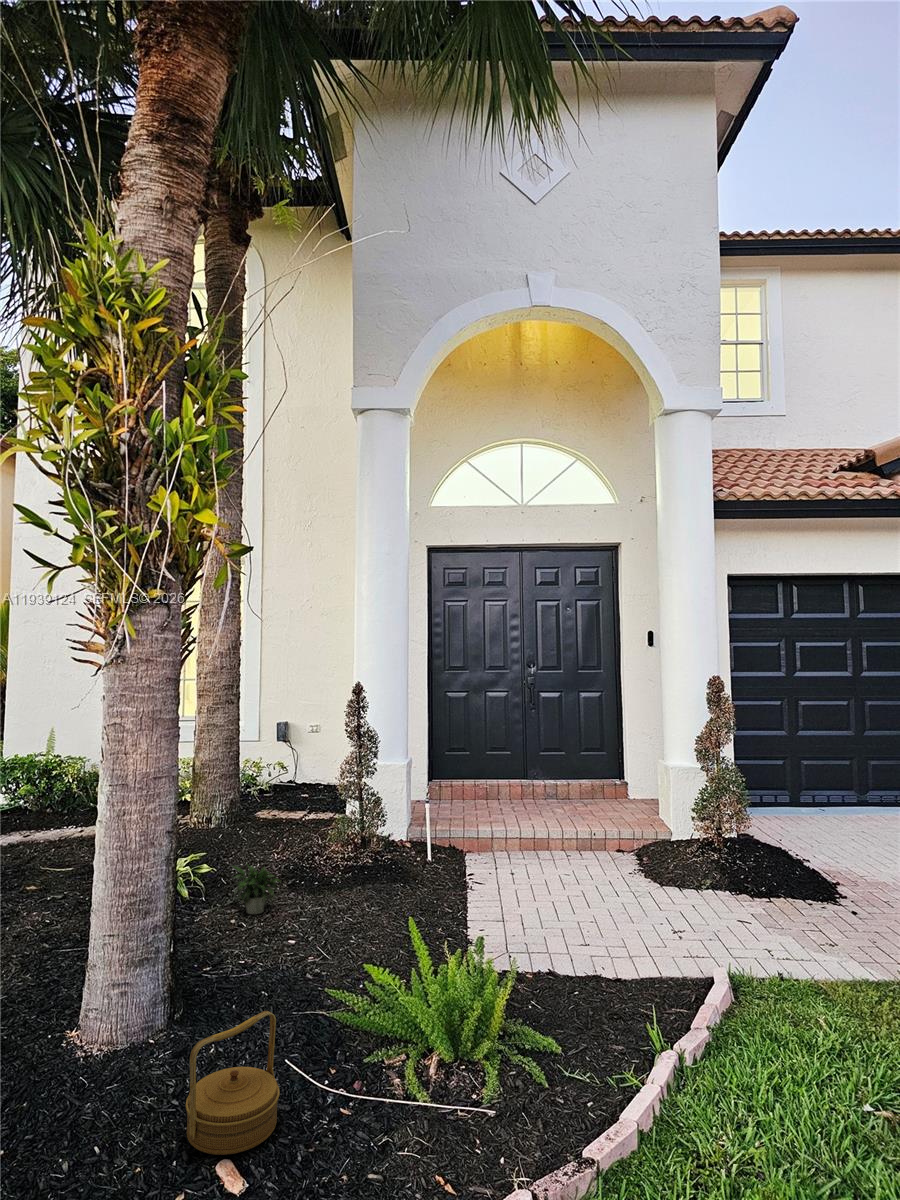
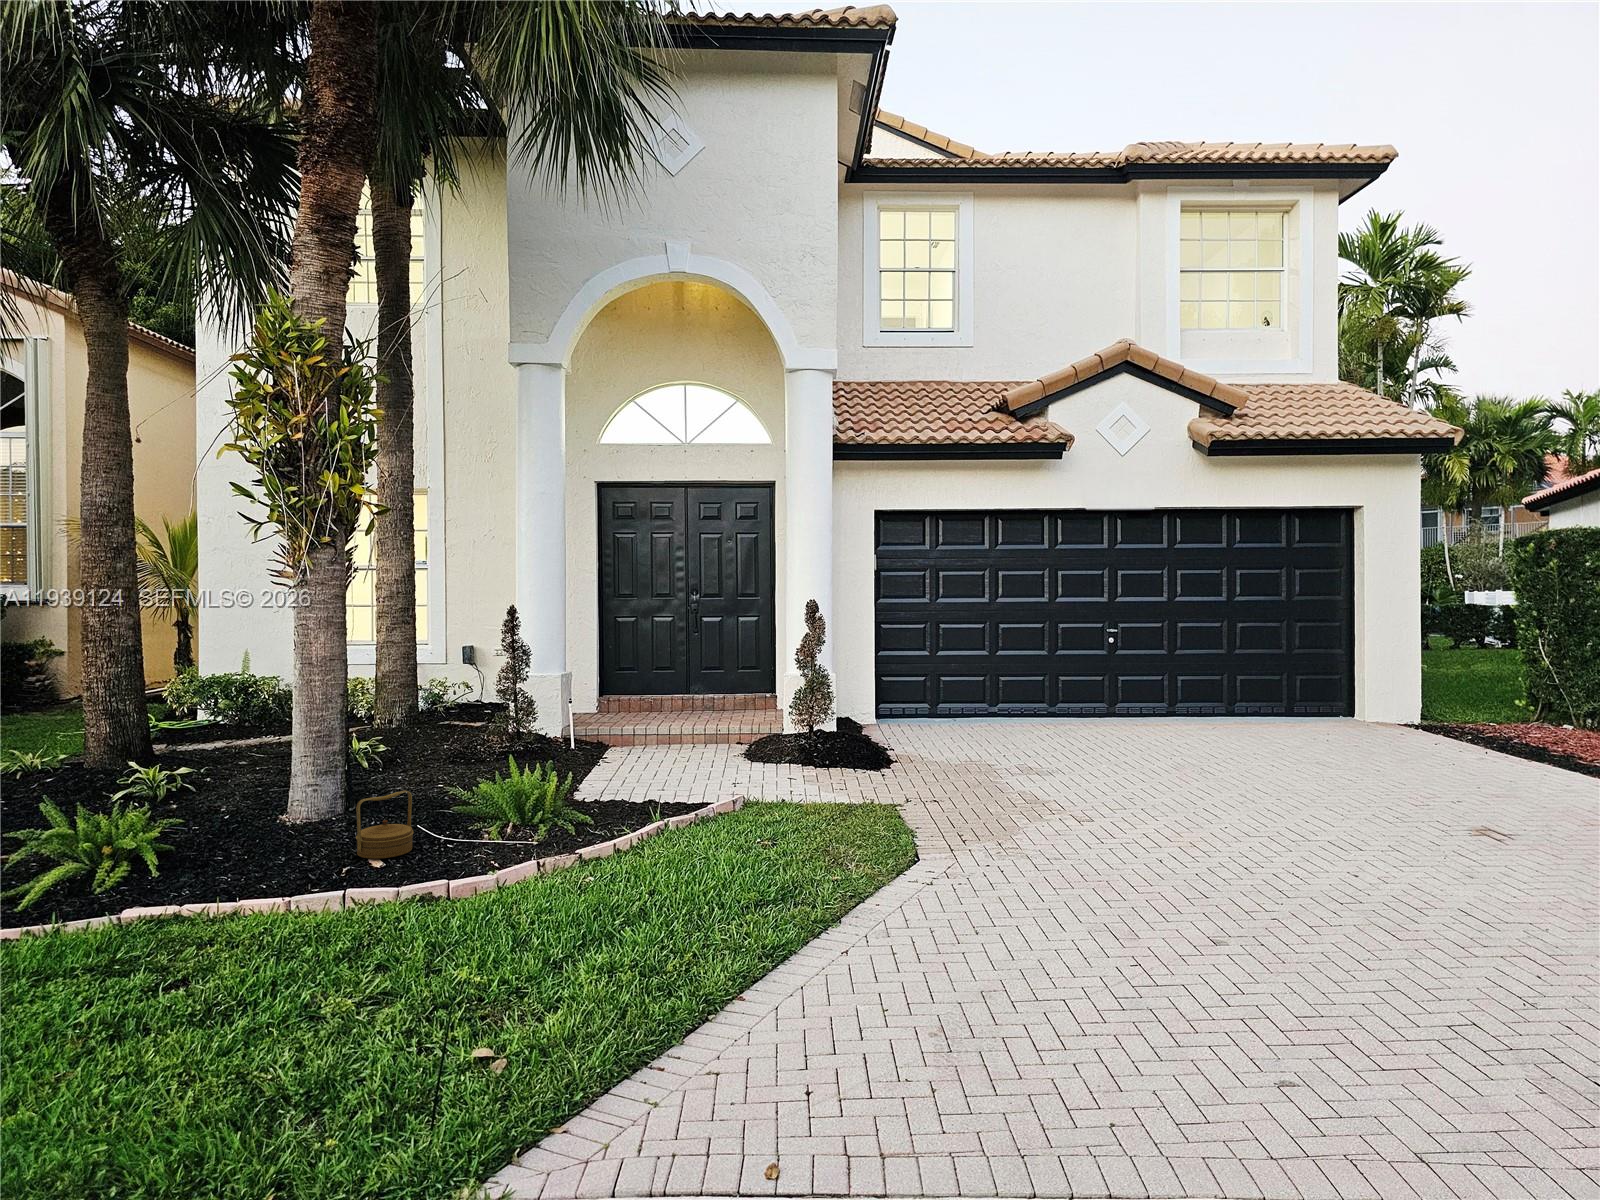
potted plant: present [233,865,280,914] -> none [399,738,441,775]

